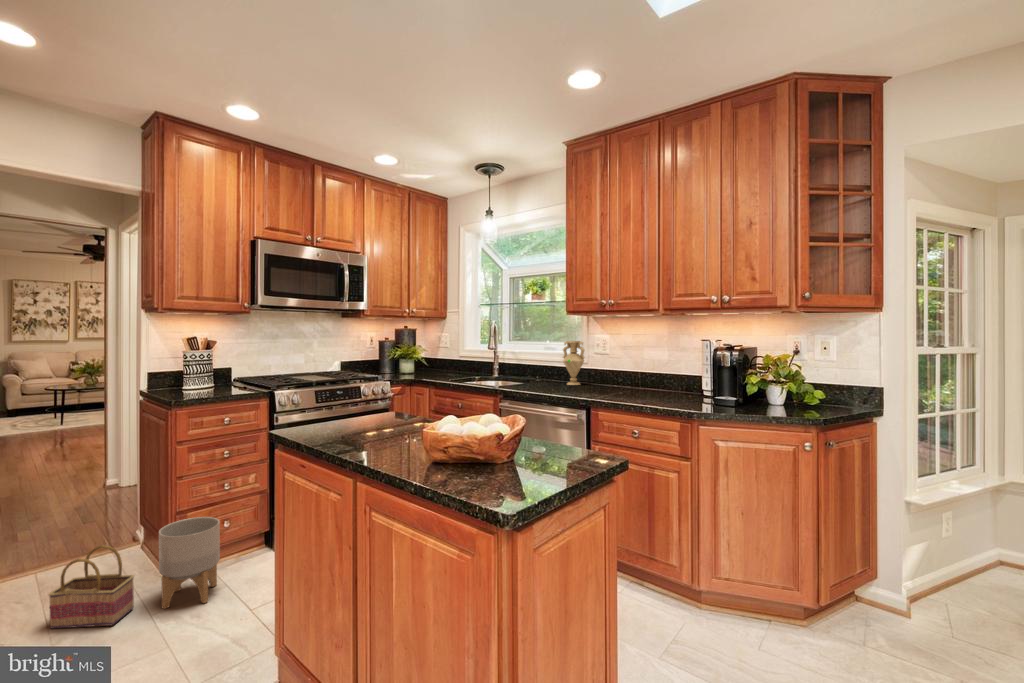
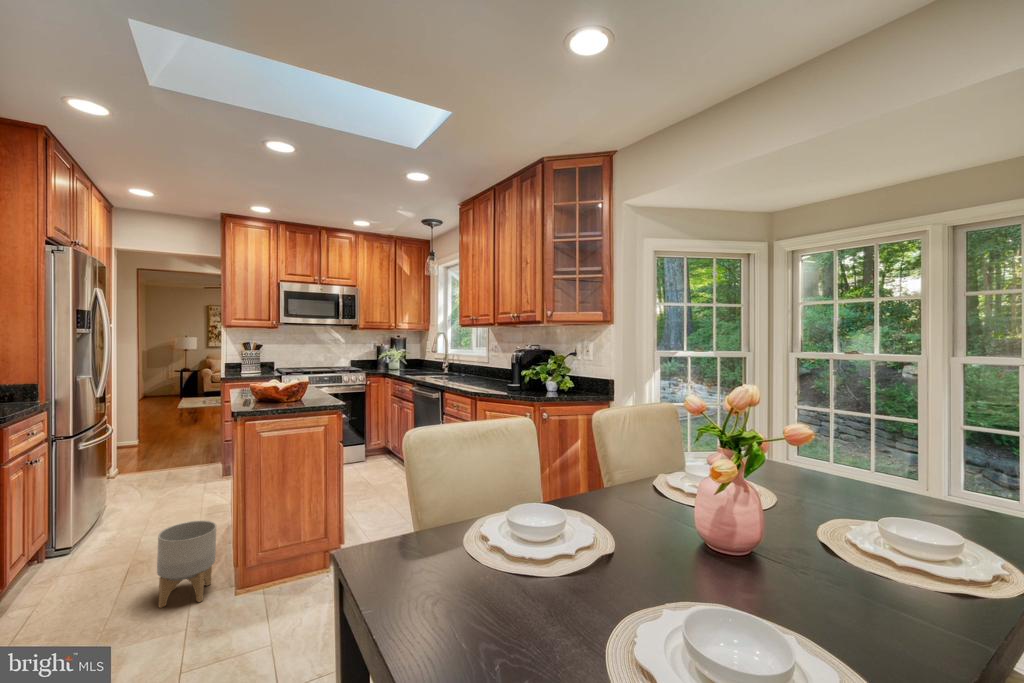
vase: present [563,341,585,385] -> none [535,362,555,402]
basket: present [49,545,134,629] -> none [49,548,133,628]

